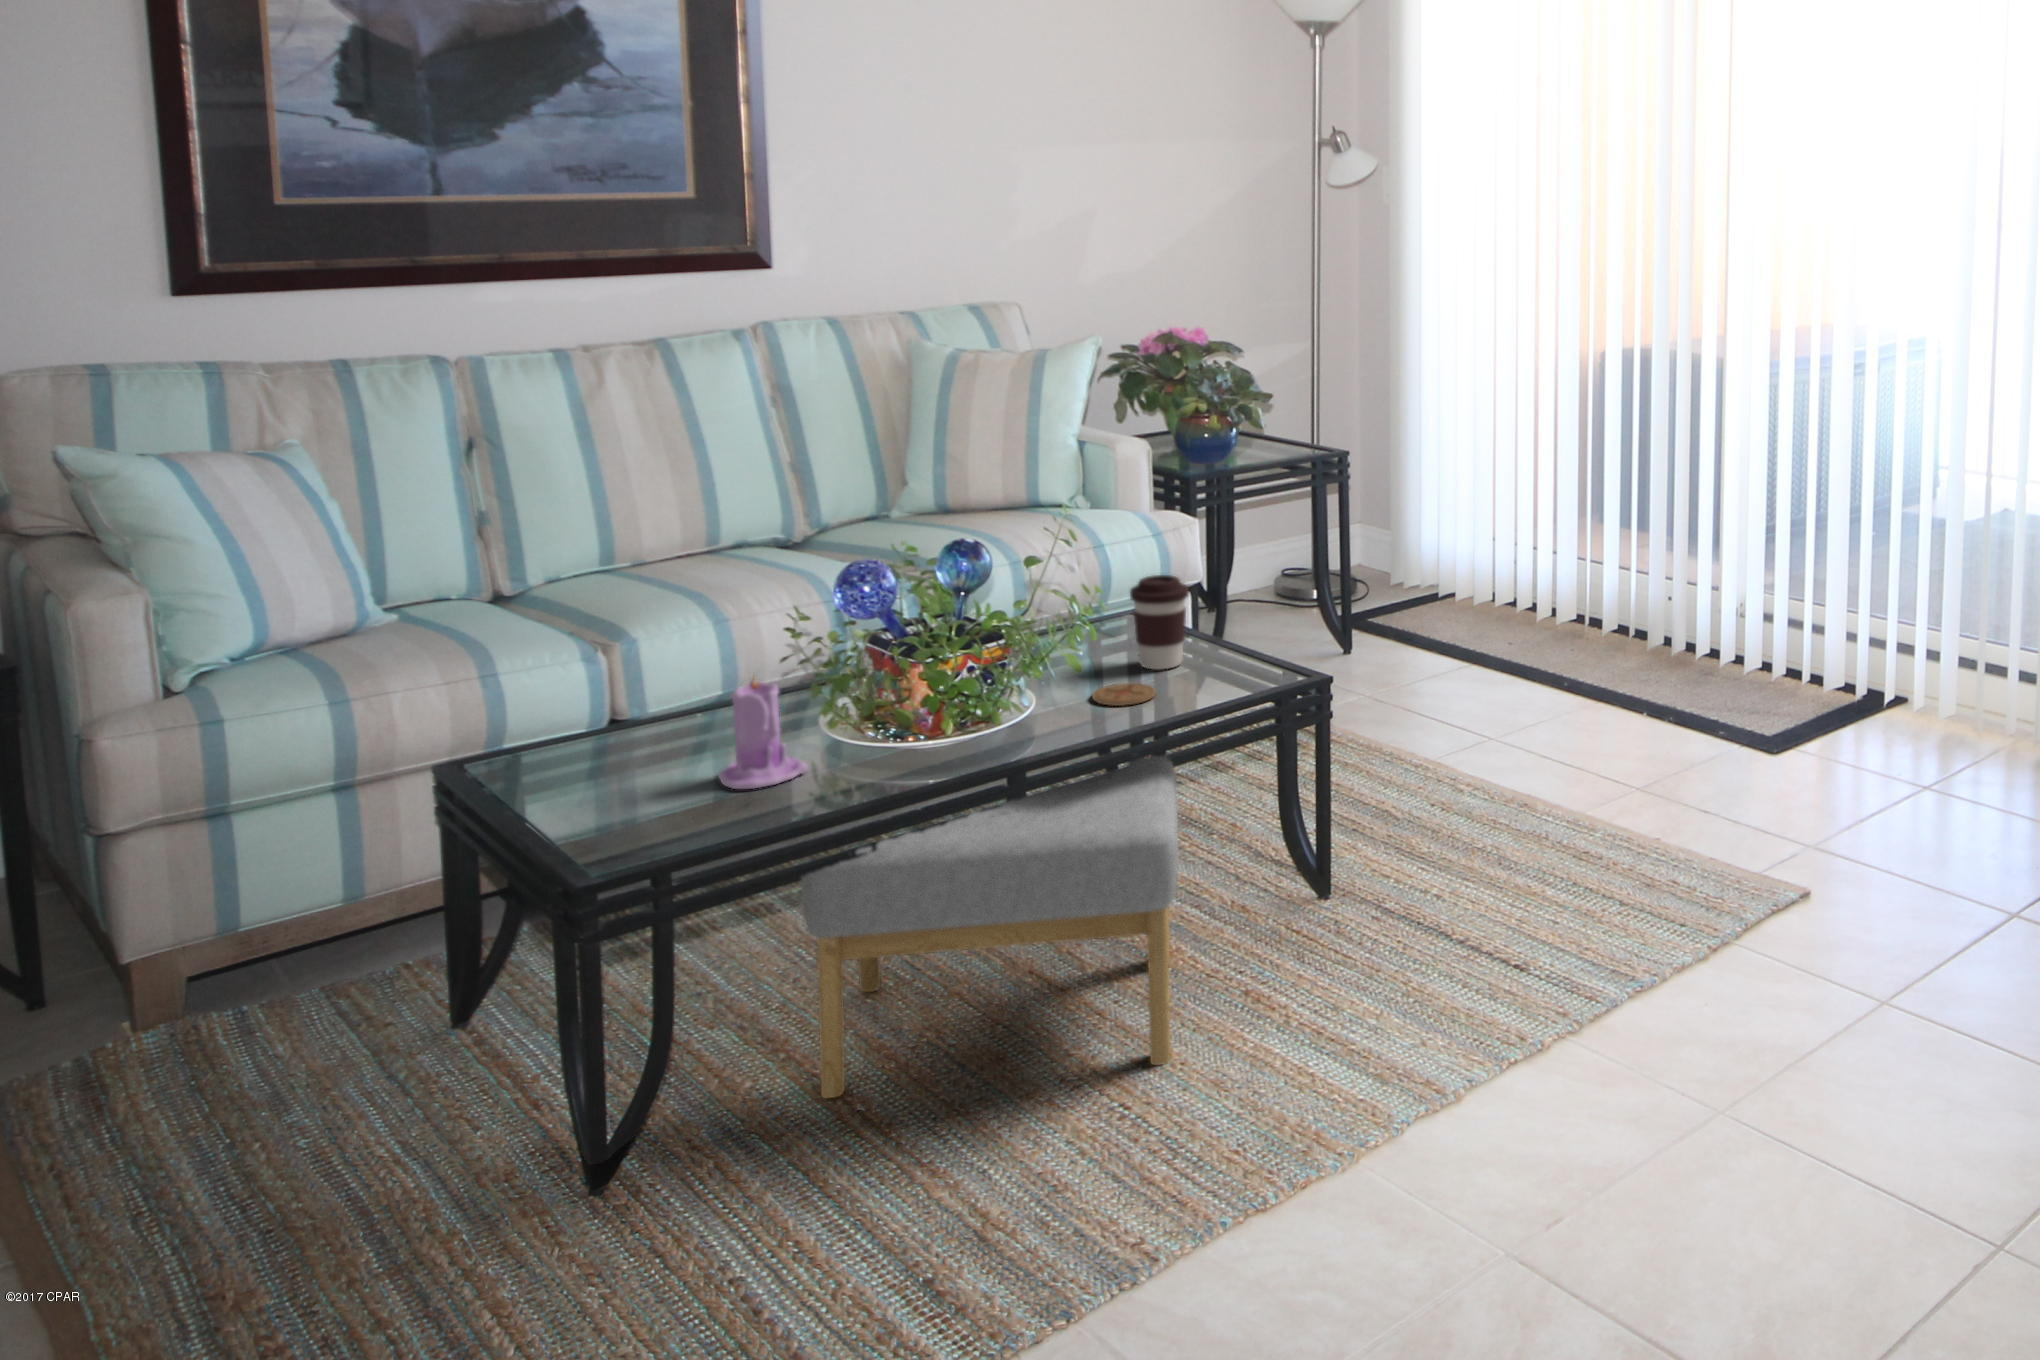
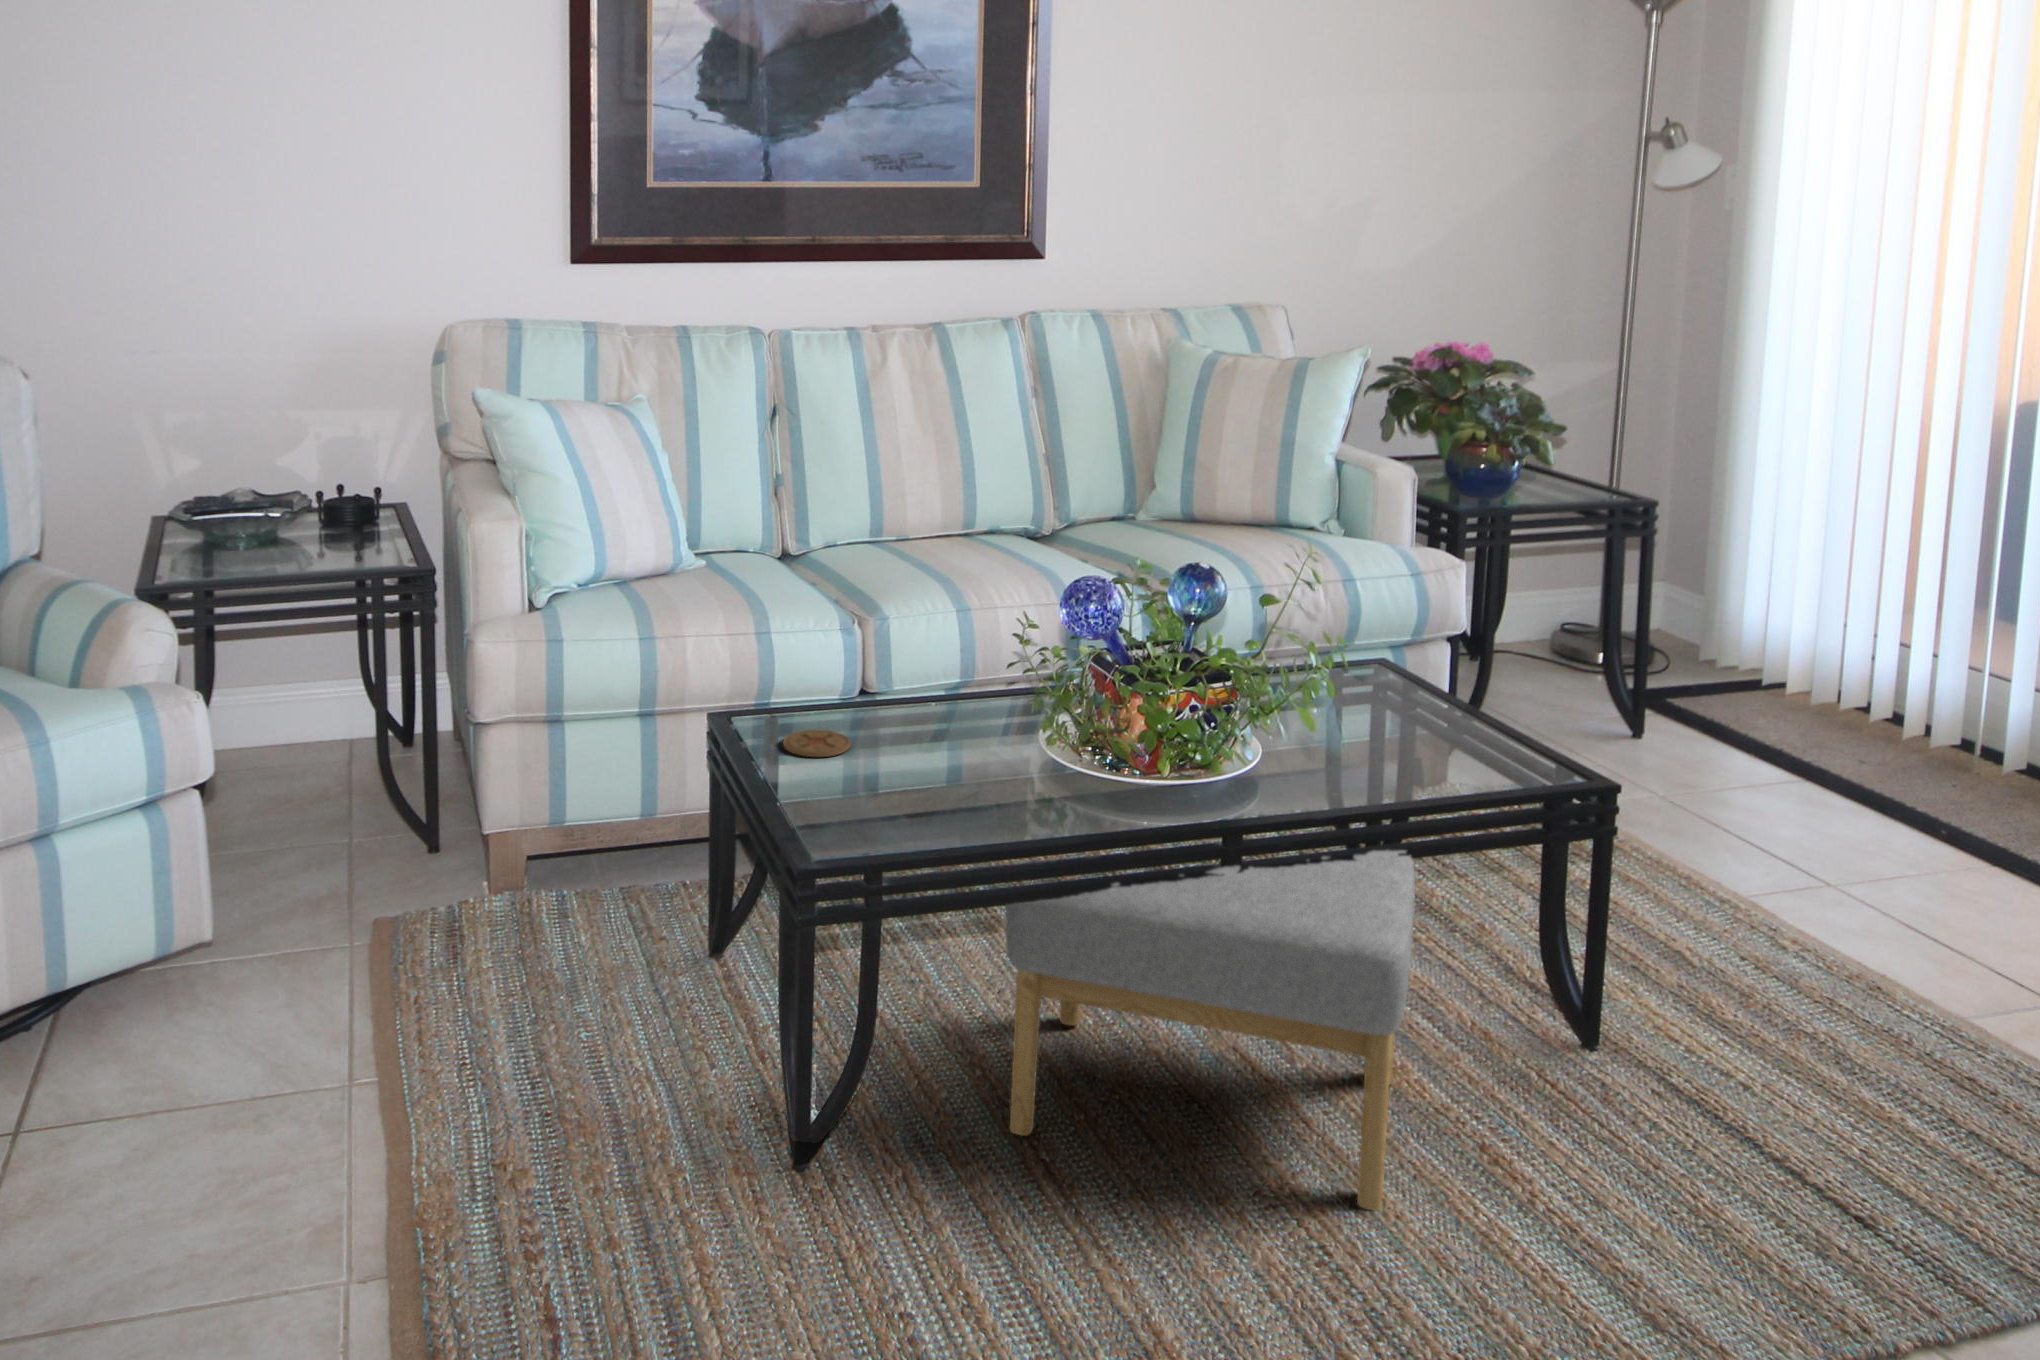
coffee cup: present [1130,575,1189,670] -> none [1378,634,1448,744]
candle: present [719,678,807,789] -> none [940,681,1023,800]
coaster: present [1092,683,1155,706] -> present [783,730,851,757]

